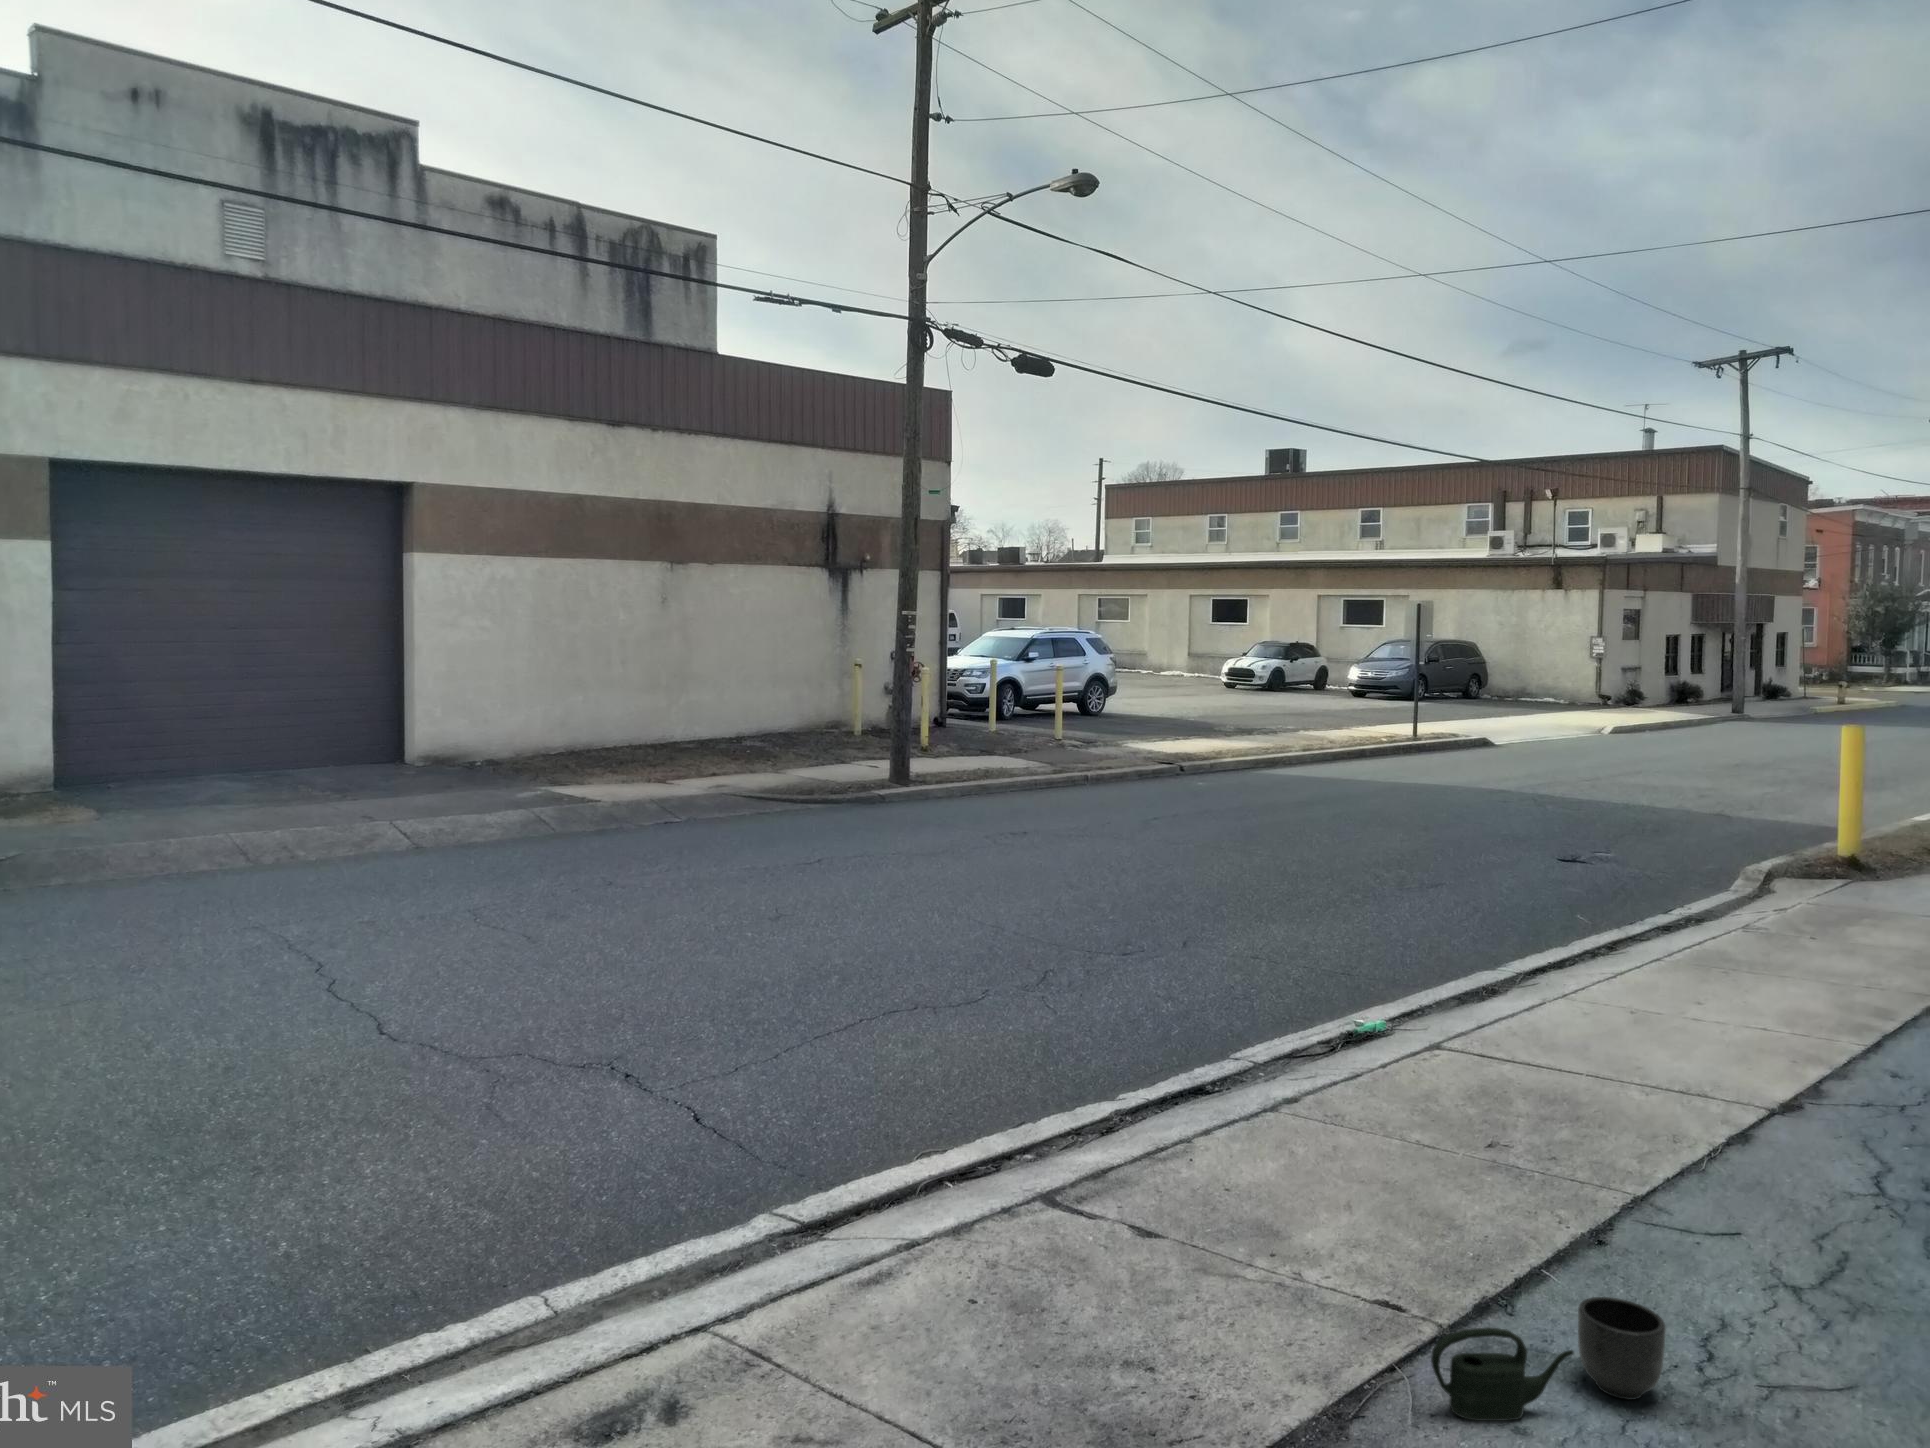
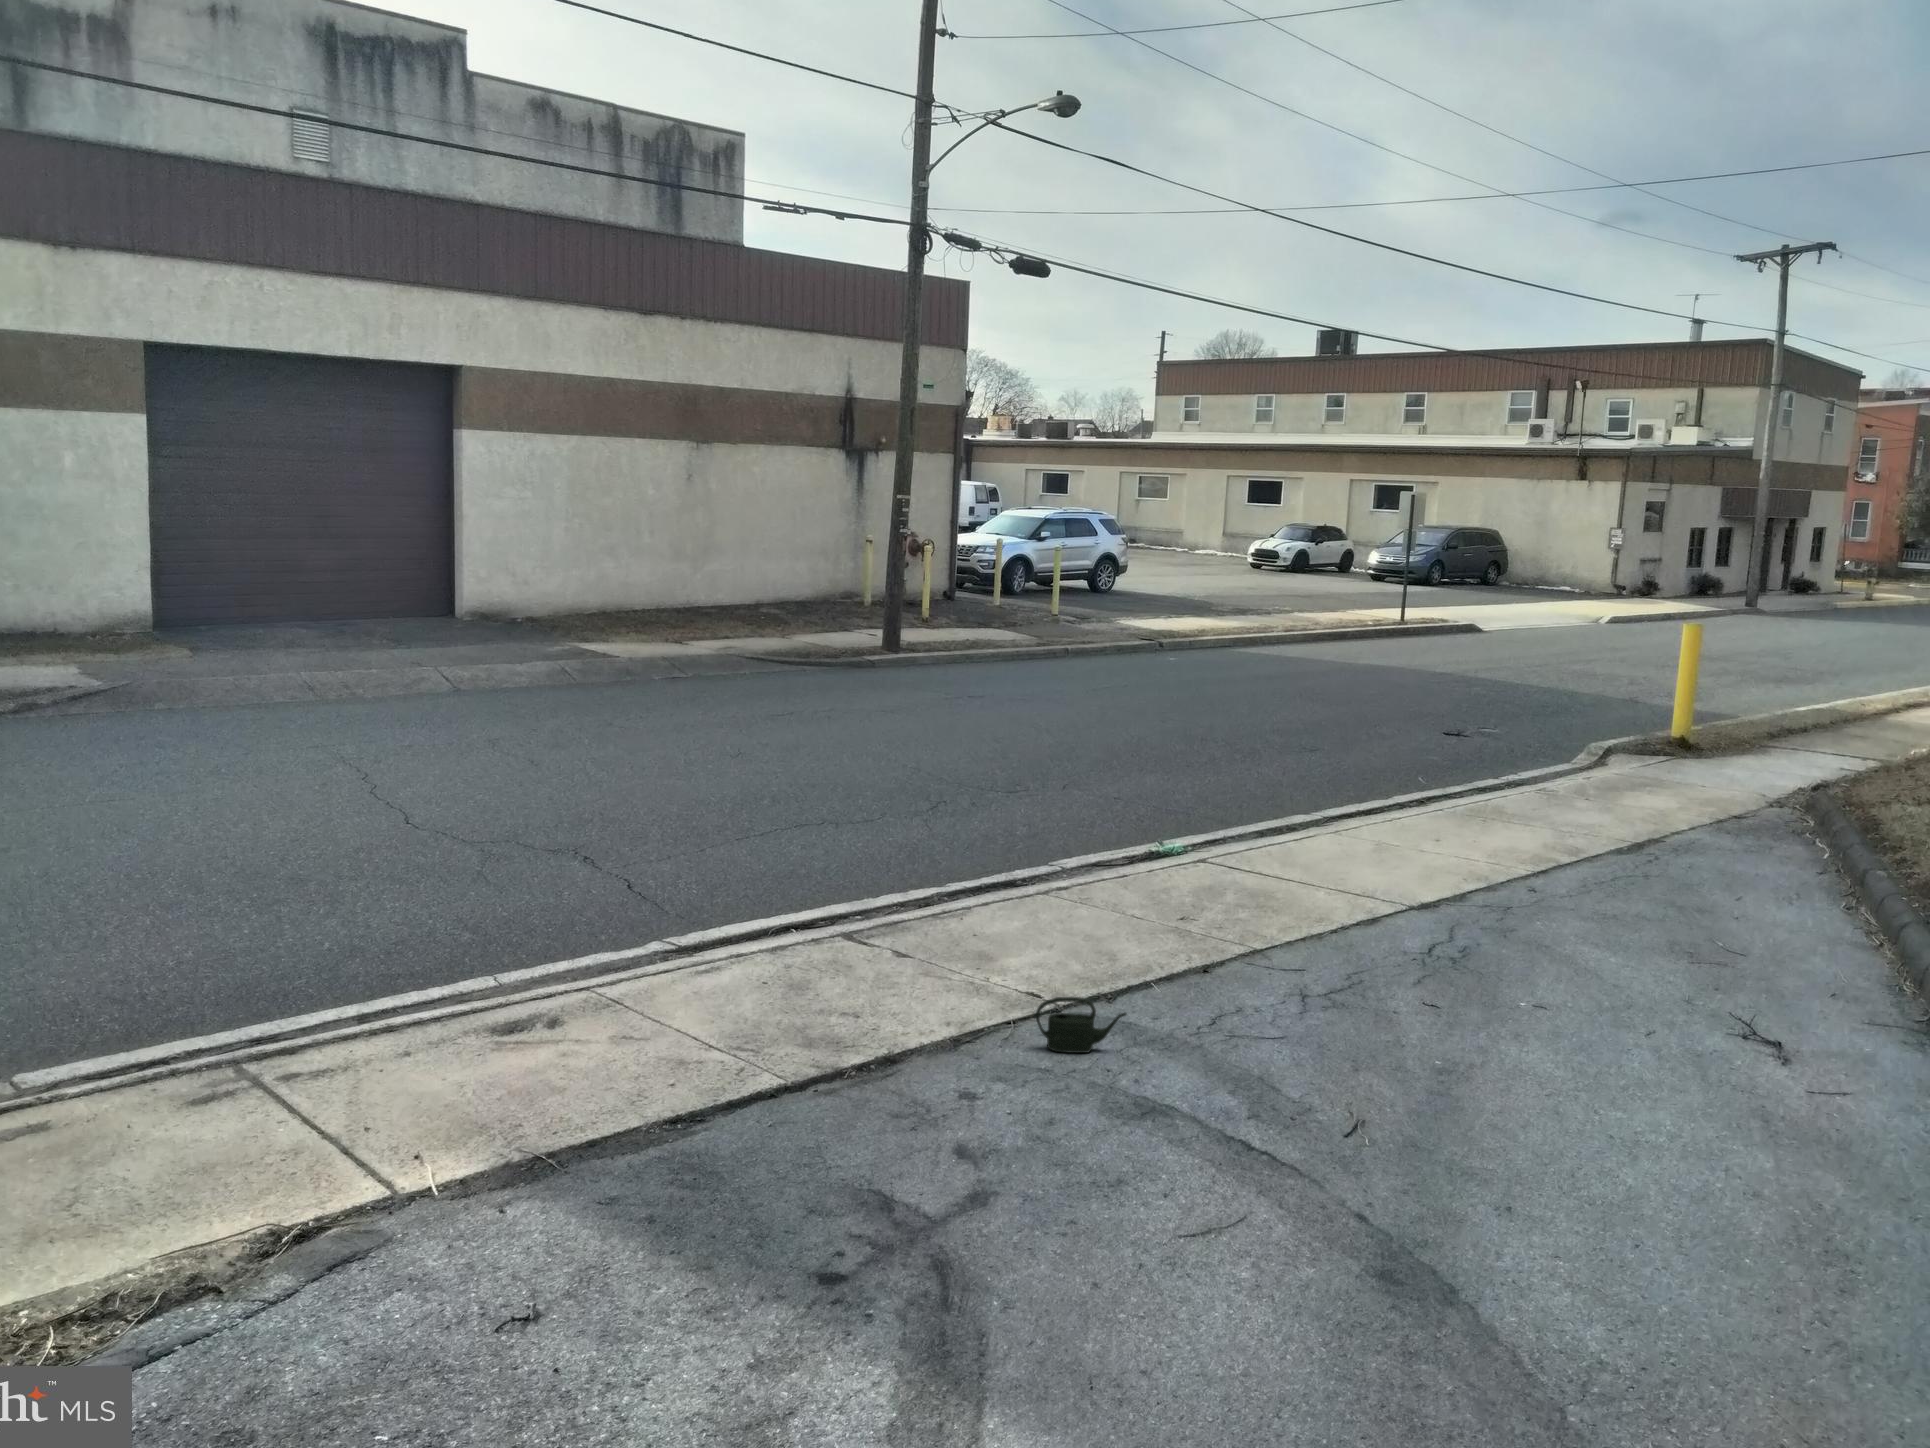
planter: present [1578,1297,1666,1400] -> none [1143,987,1194,1047]

